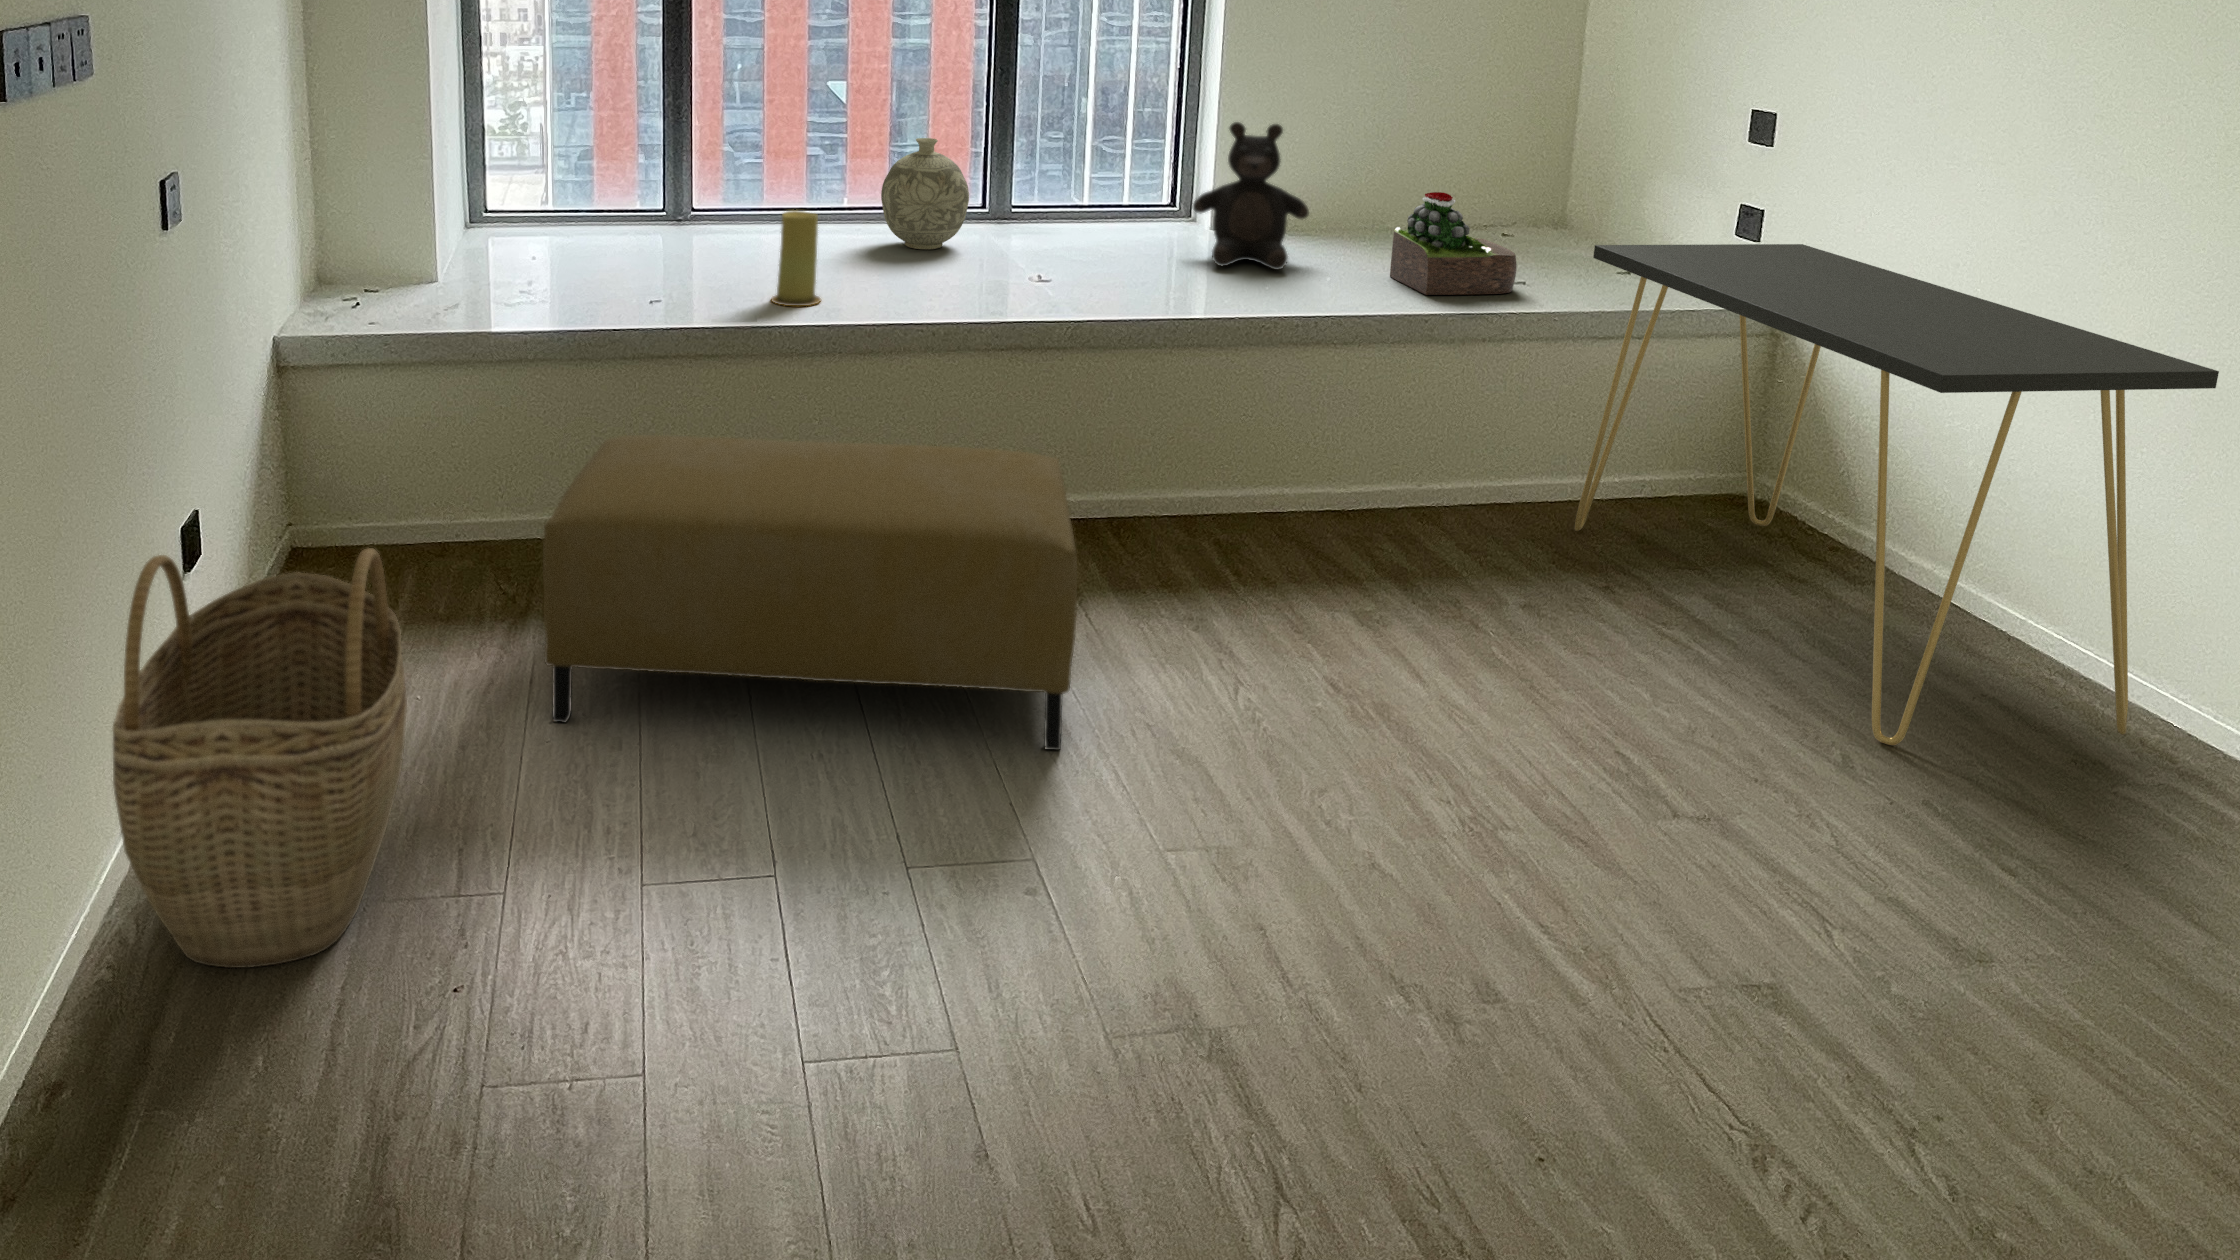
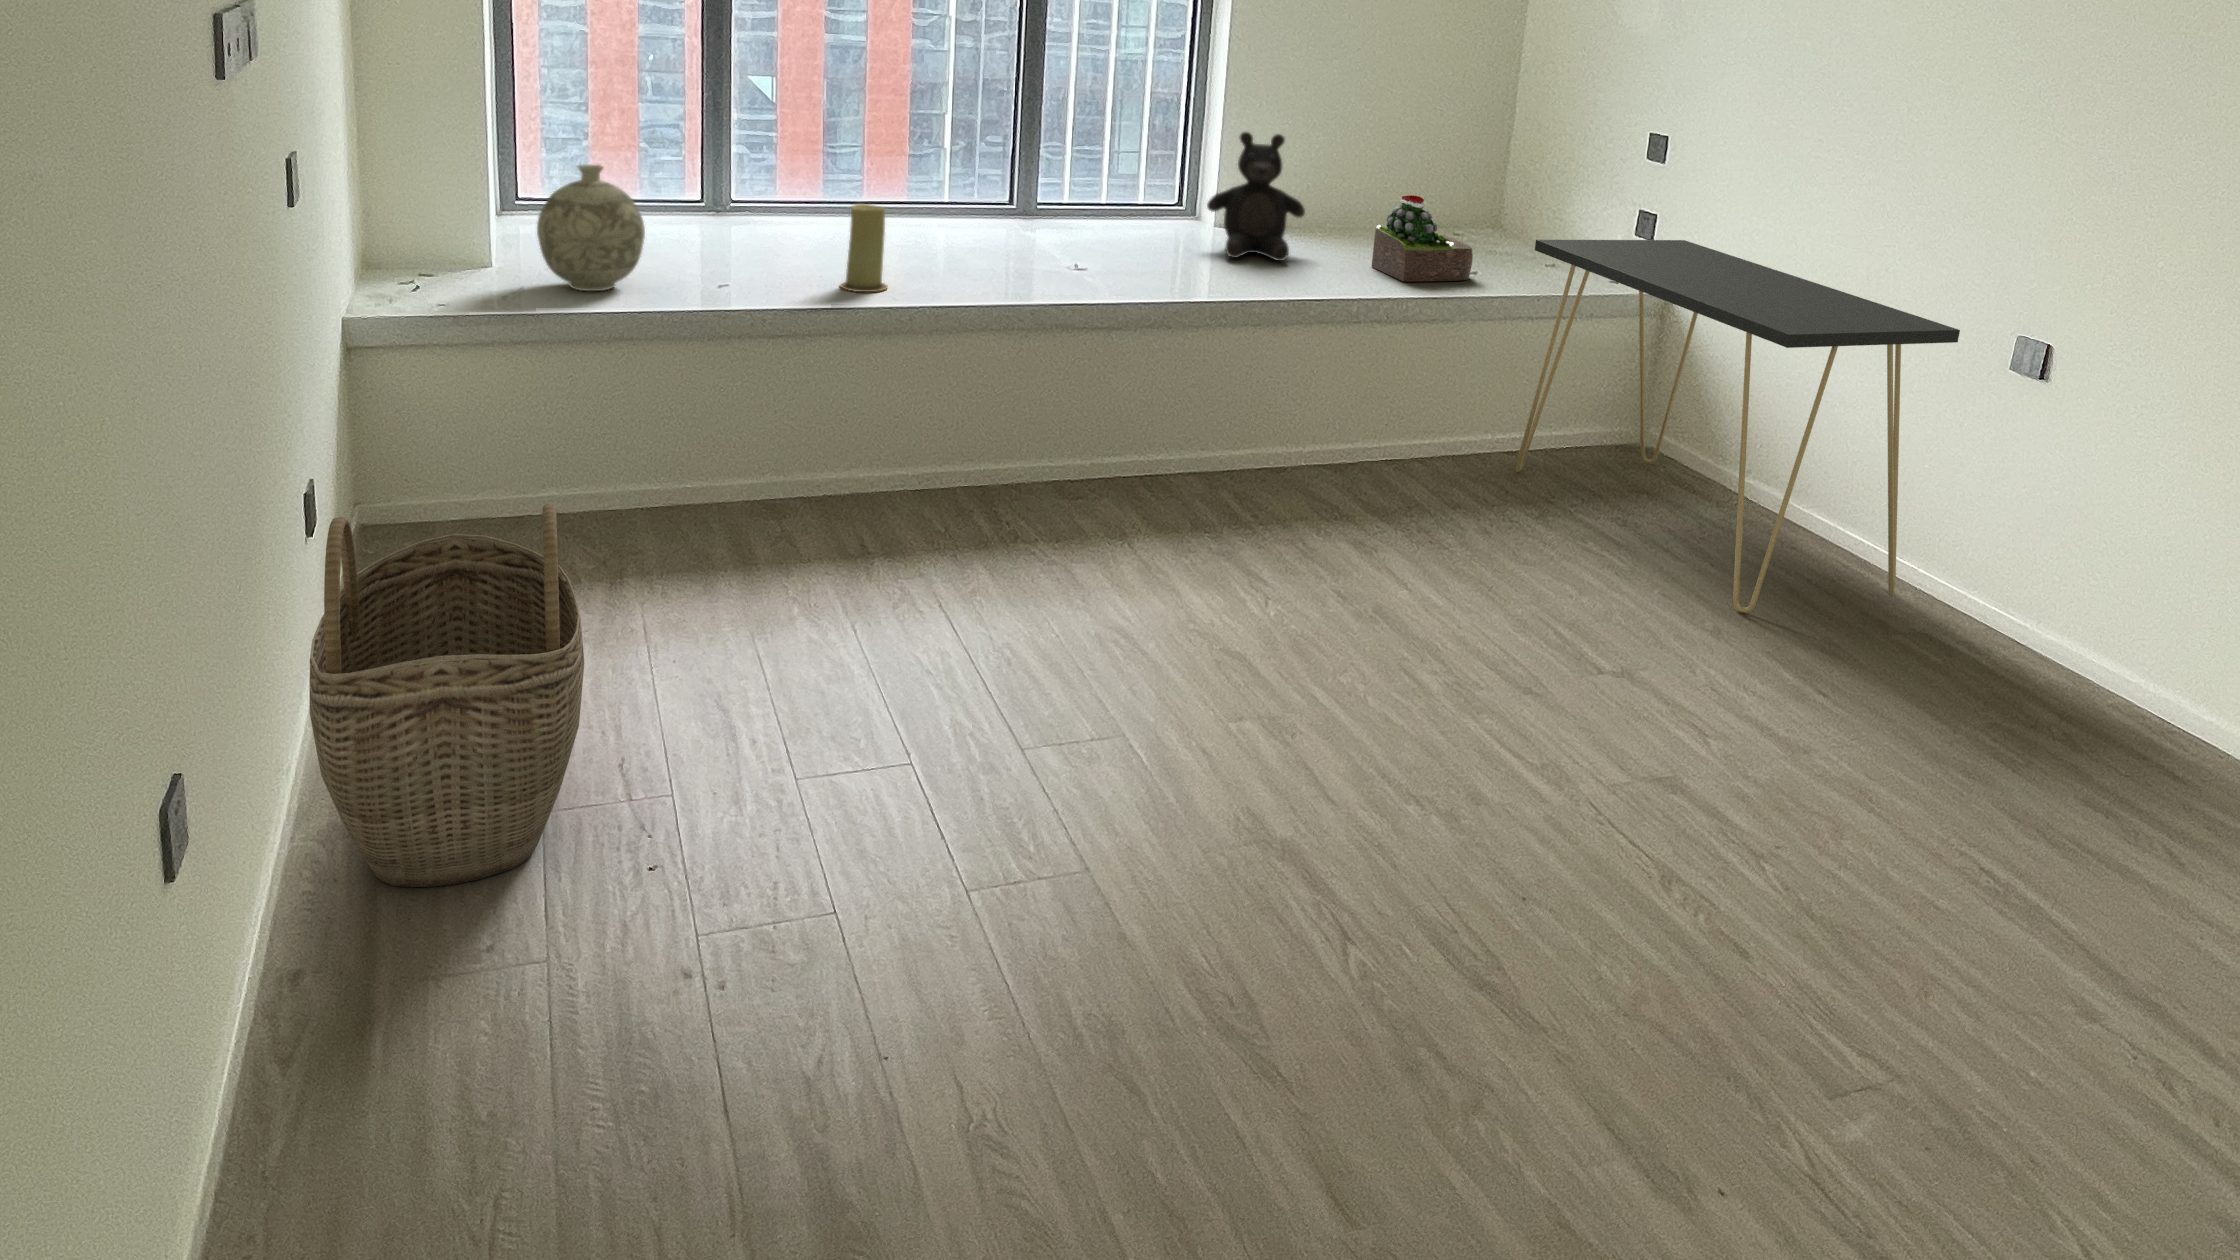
decorative vase: present [881,138,969,249] -> present [537,165,645,291]
ottoman: present [543,435,1077,750] -> none [672,410,1156,667]

